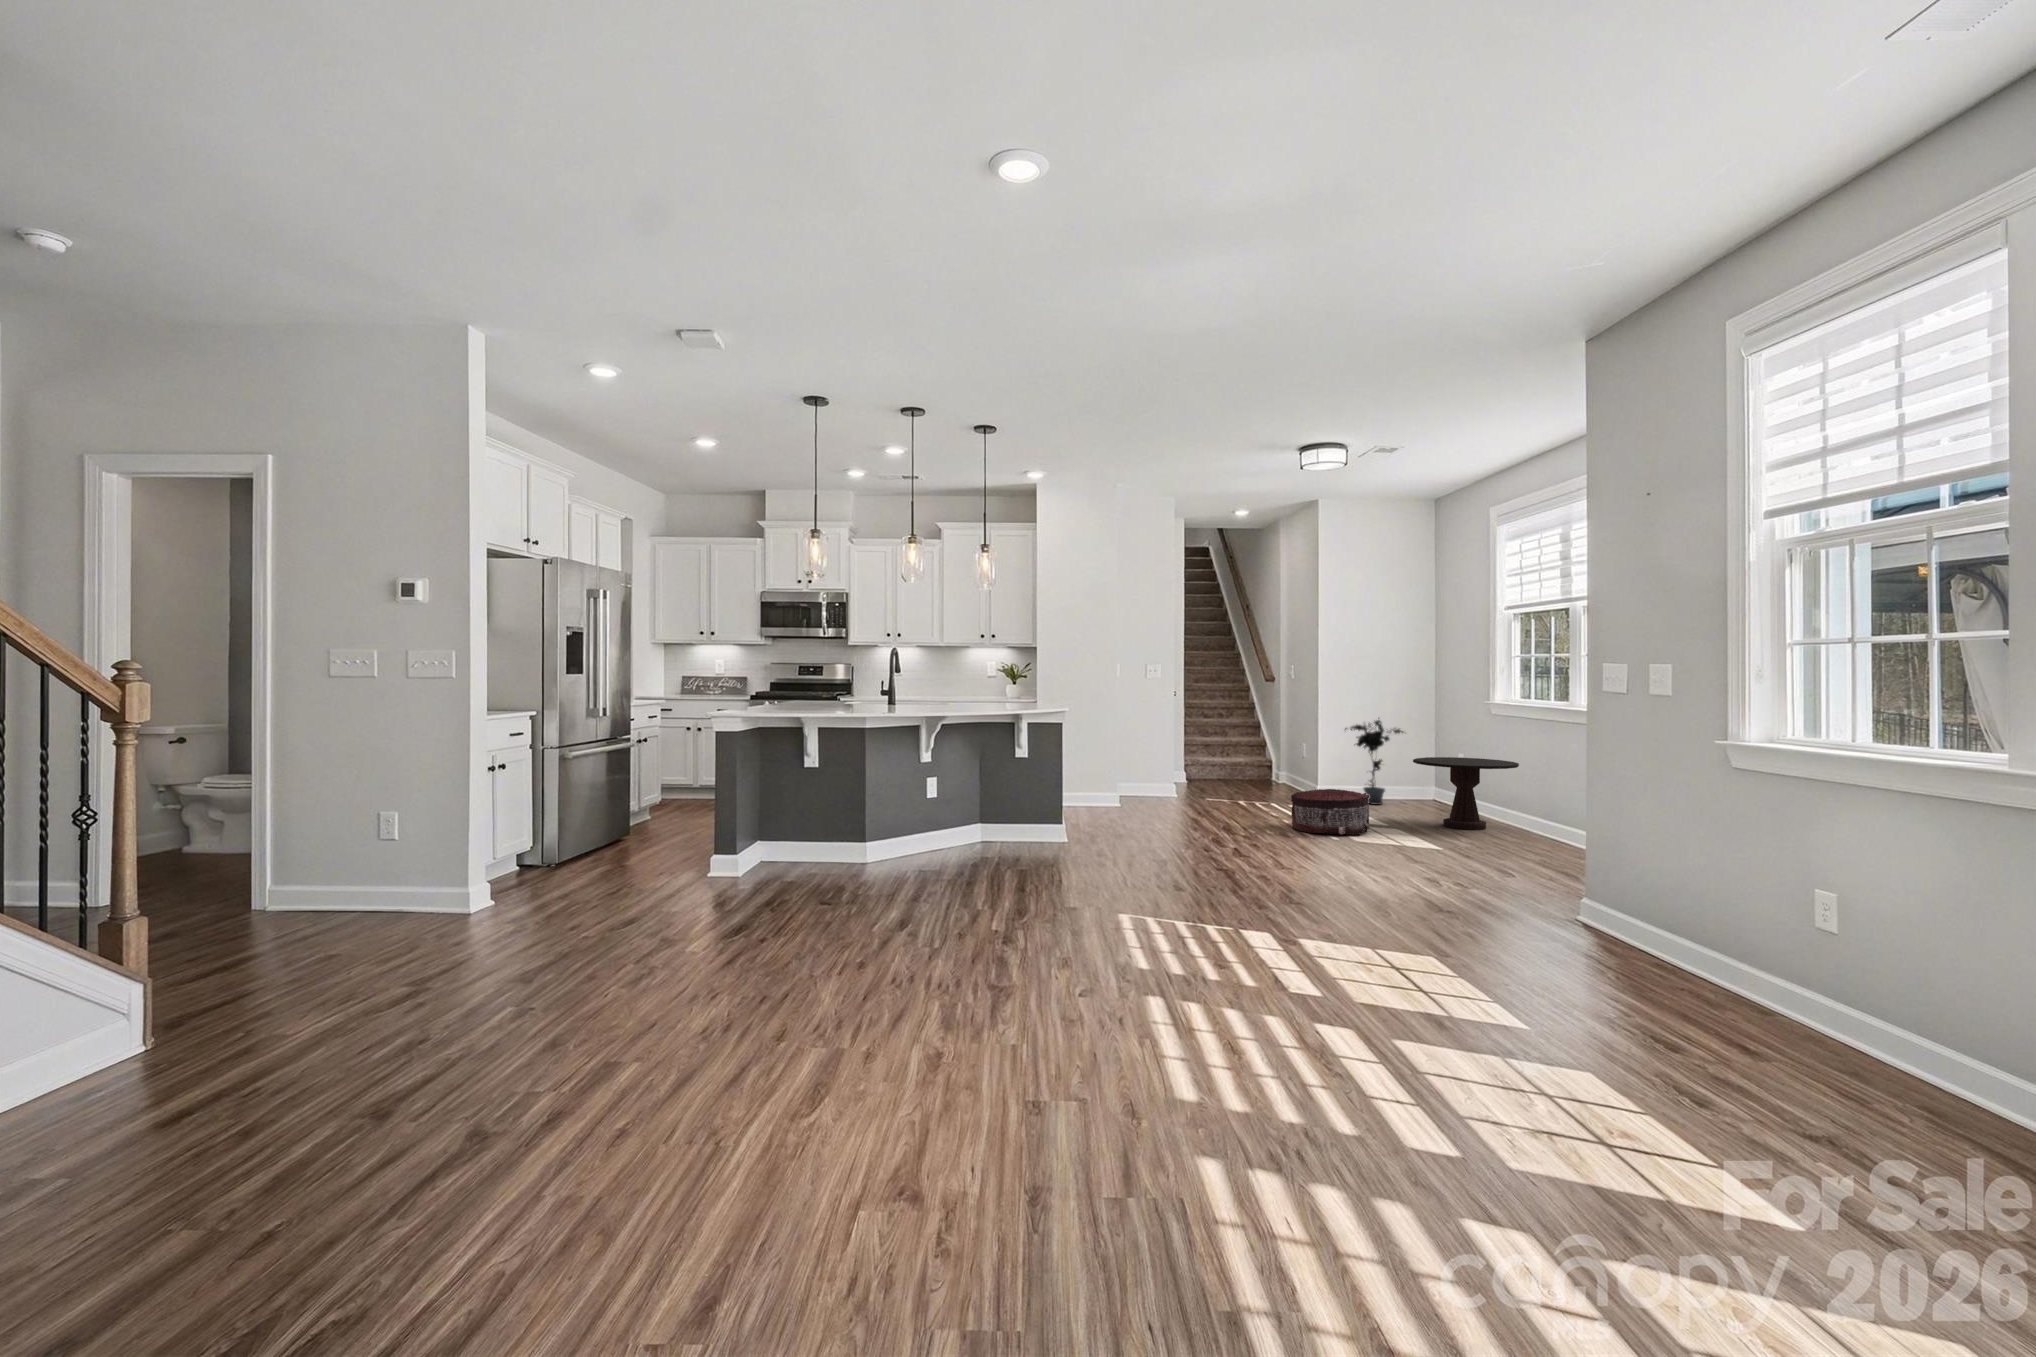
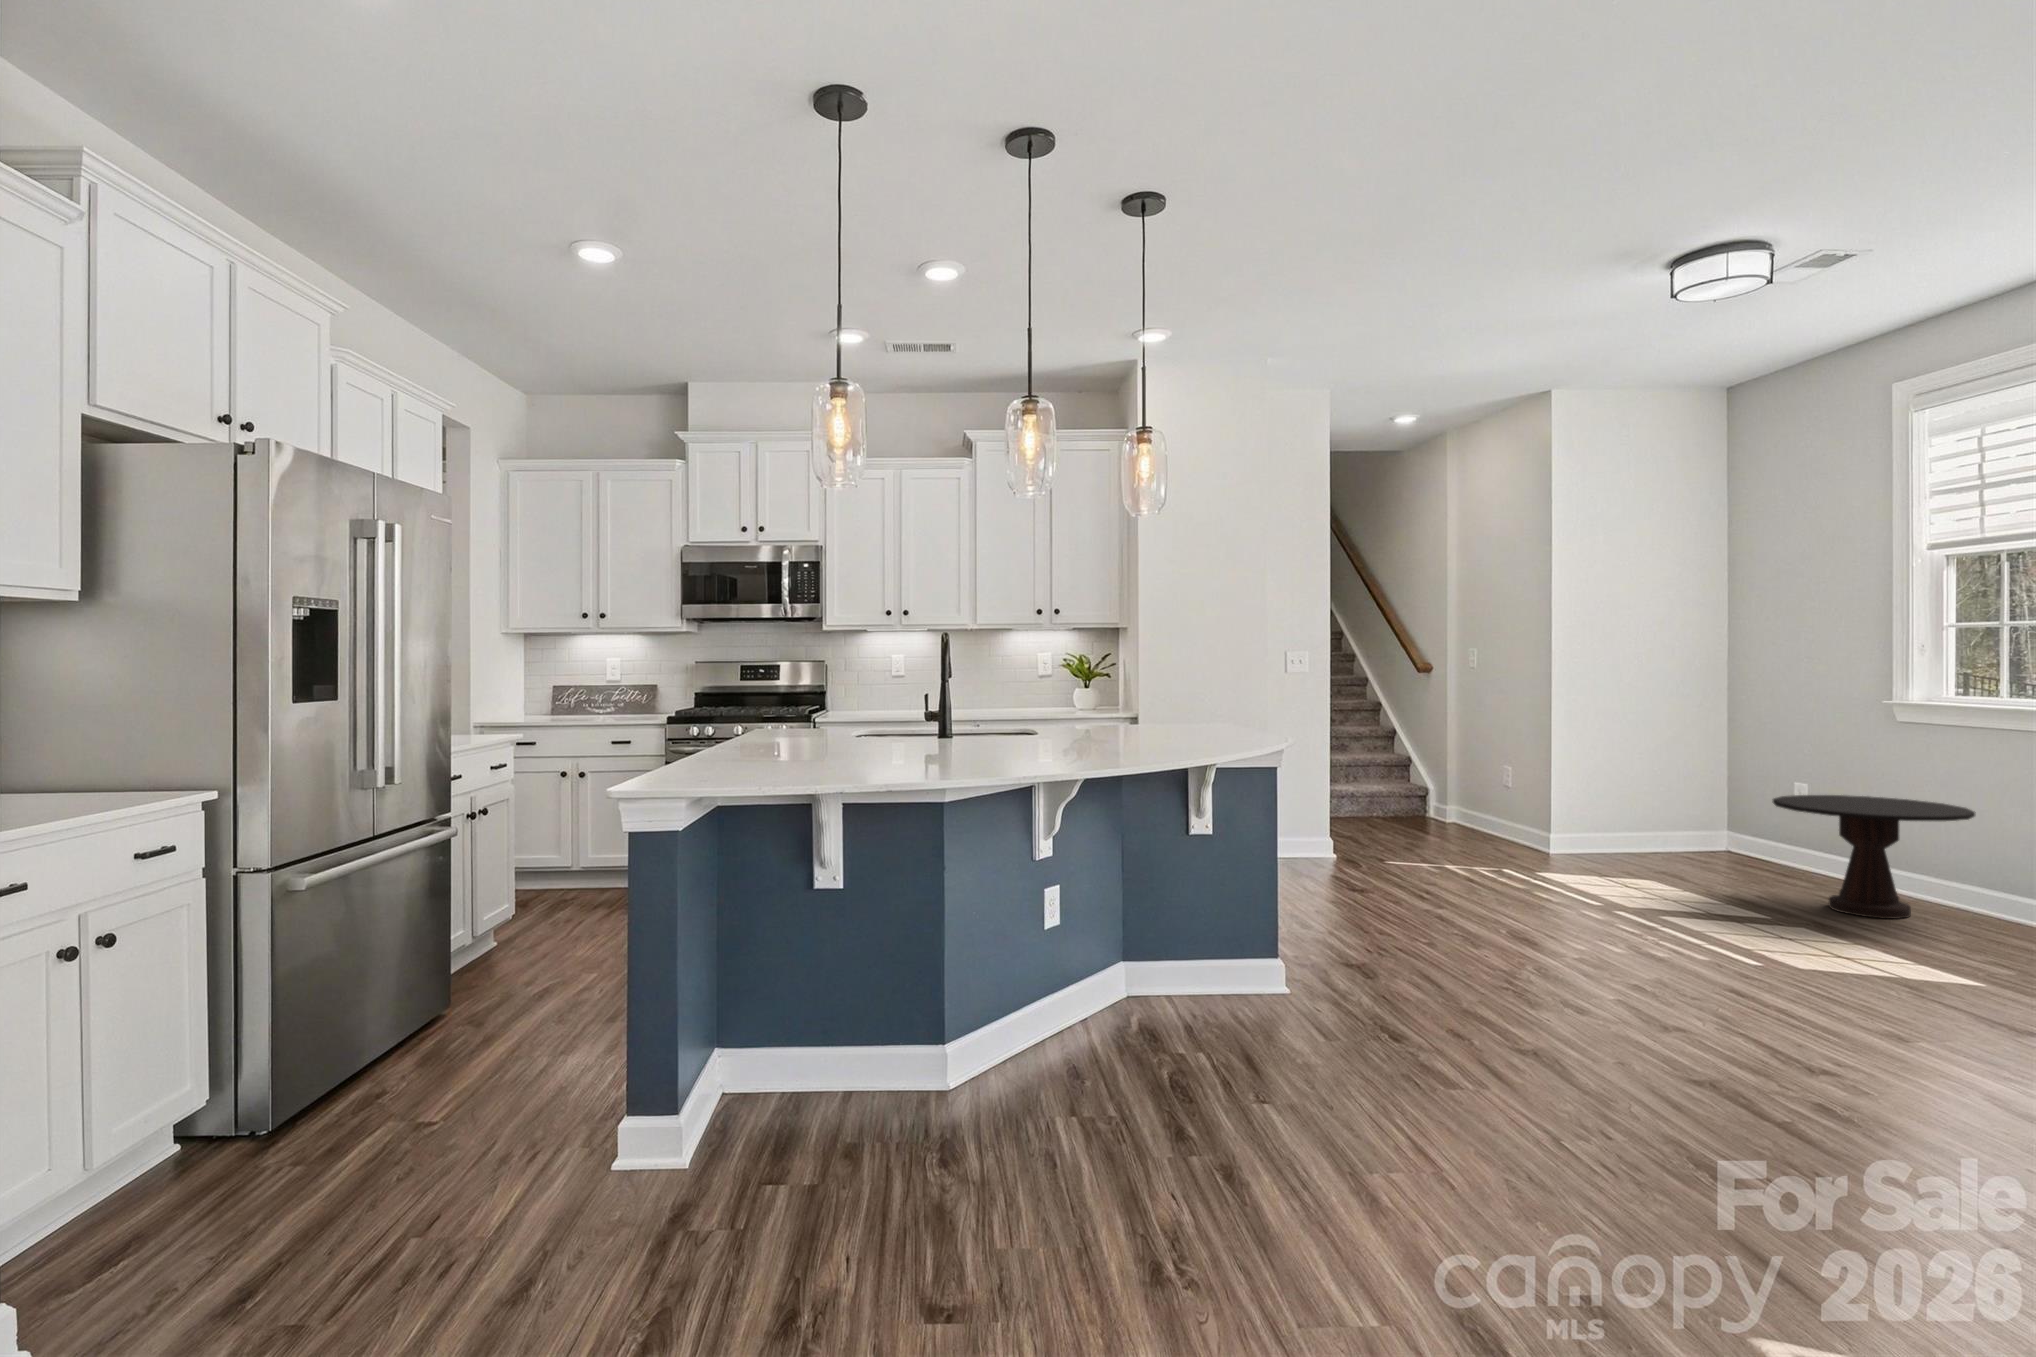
potted plant: present [1345,718,1403,805] -> none [1596,728,1696,863]
pouf: present [1291,789,1369,835] -> none [1601,856,1756,942]

